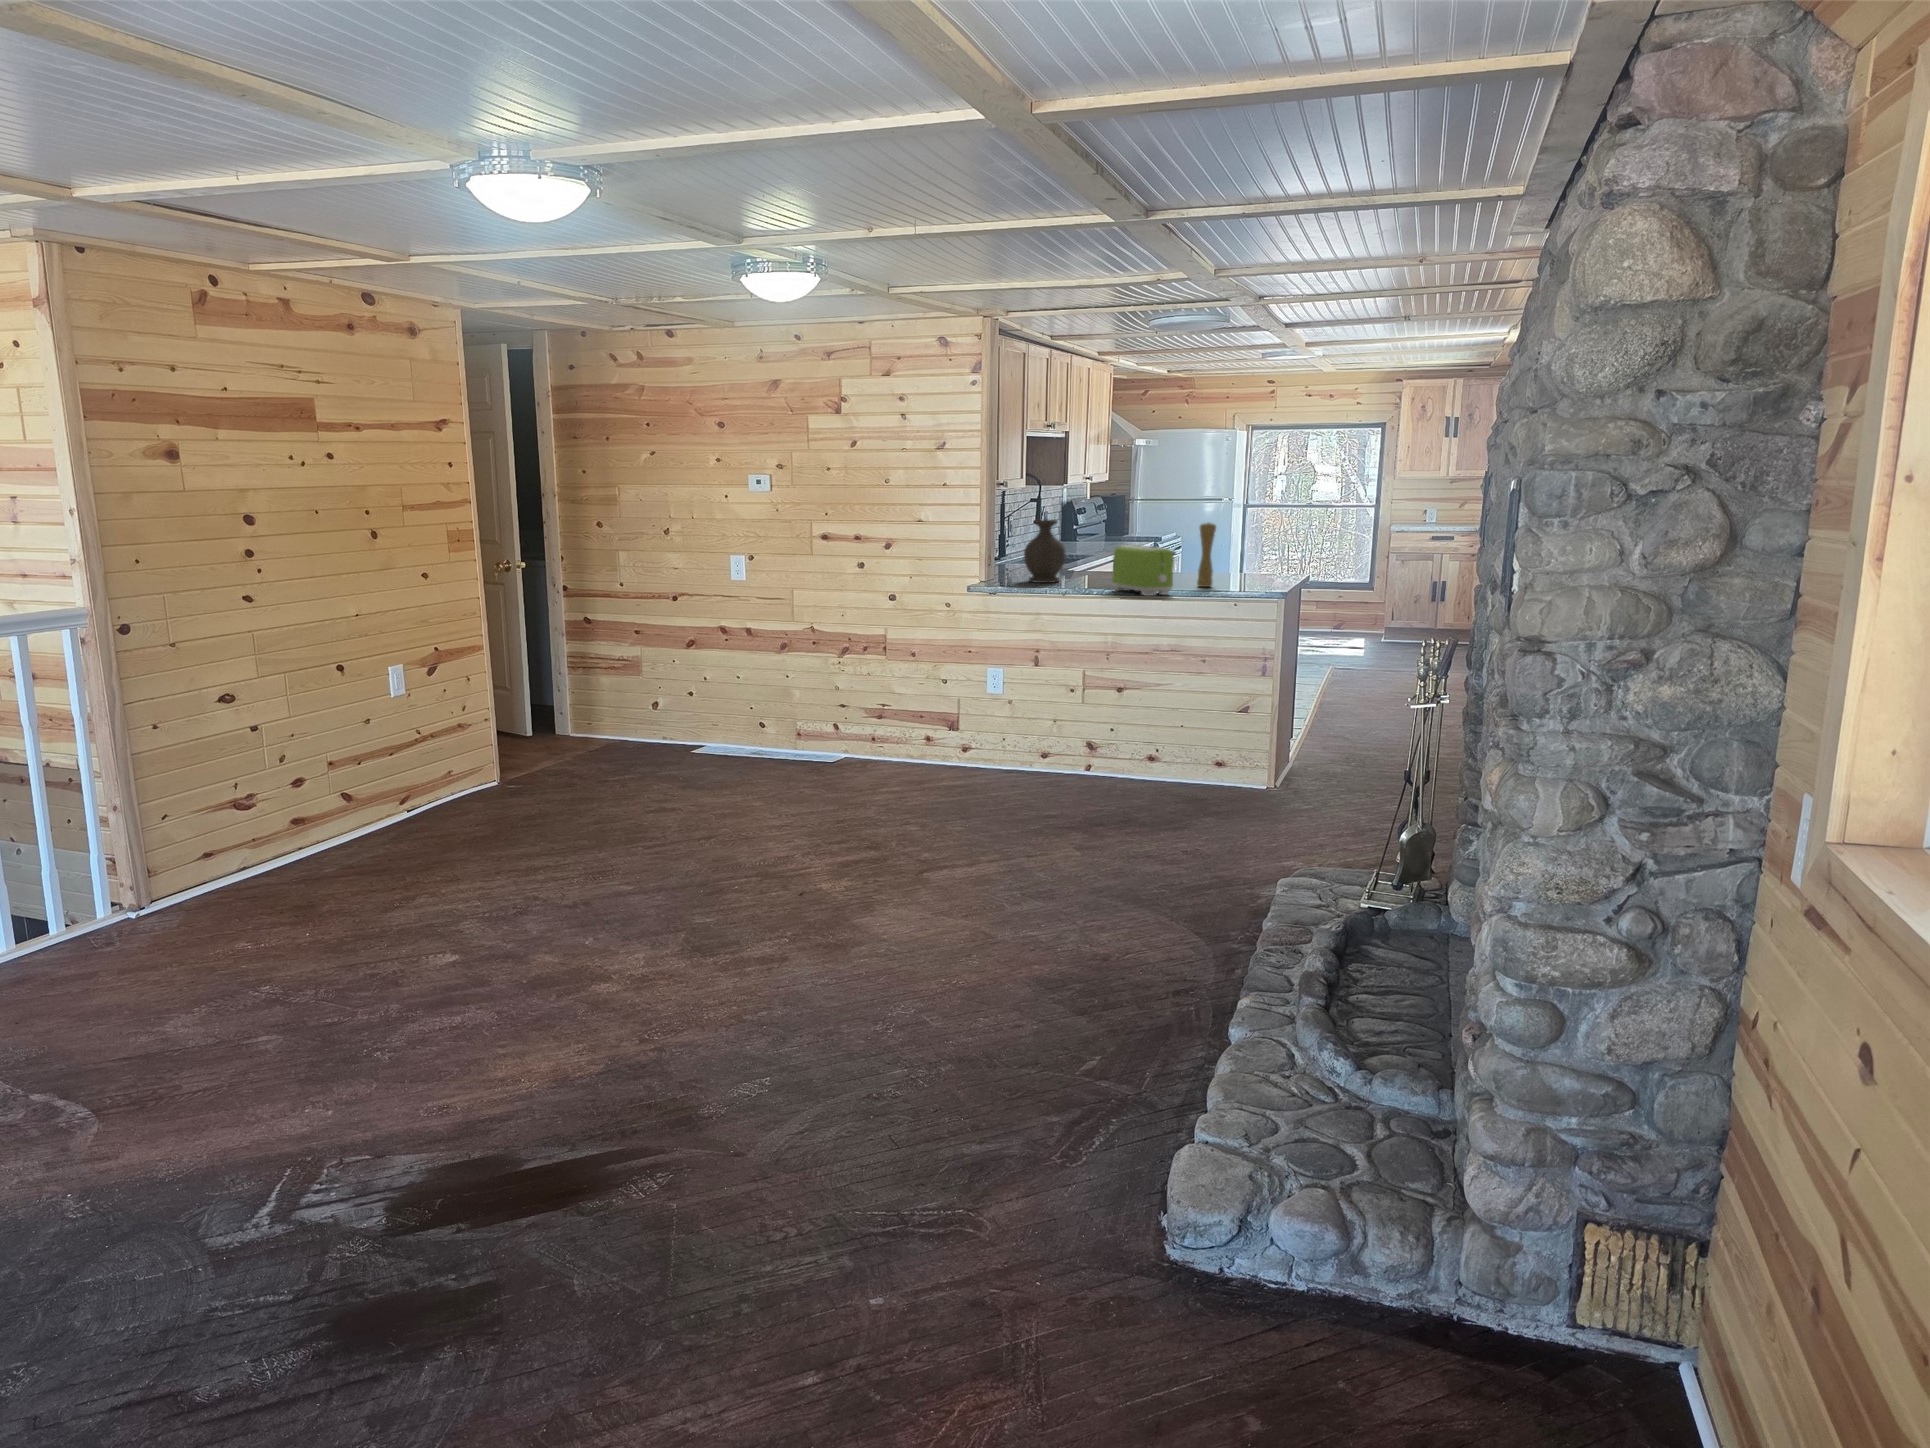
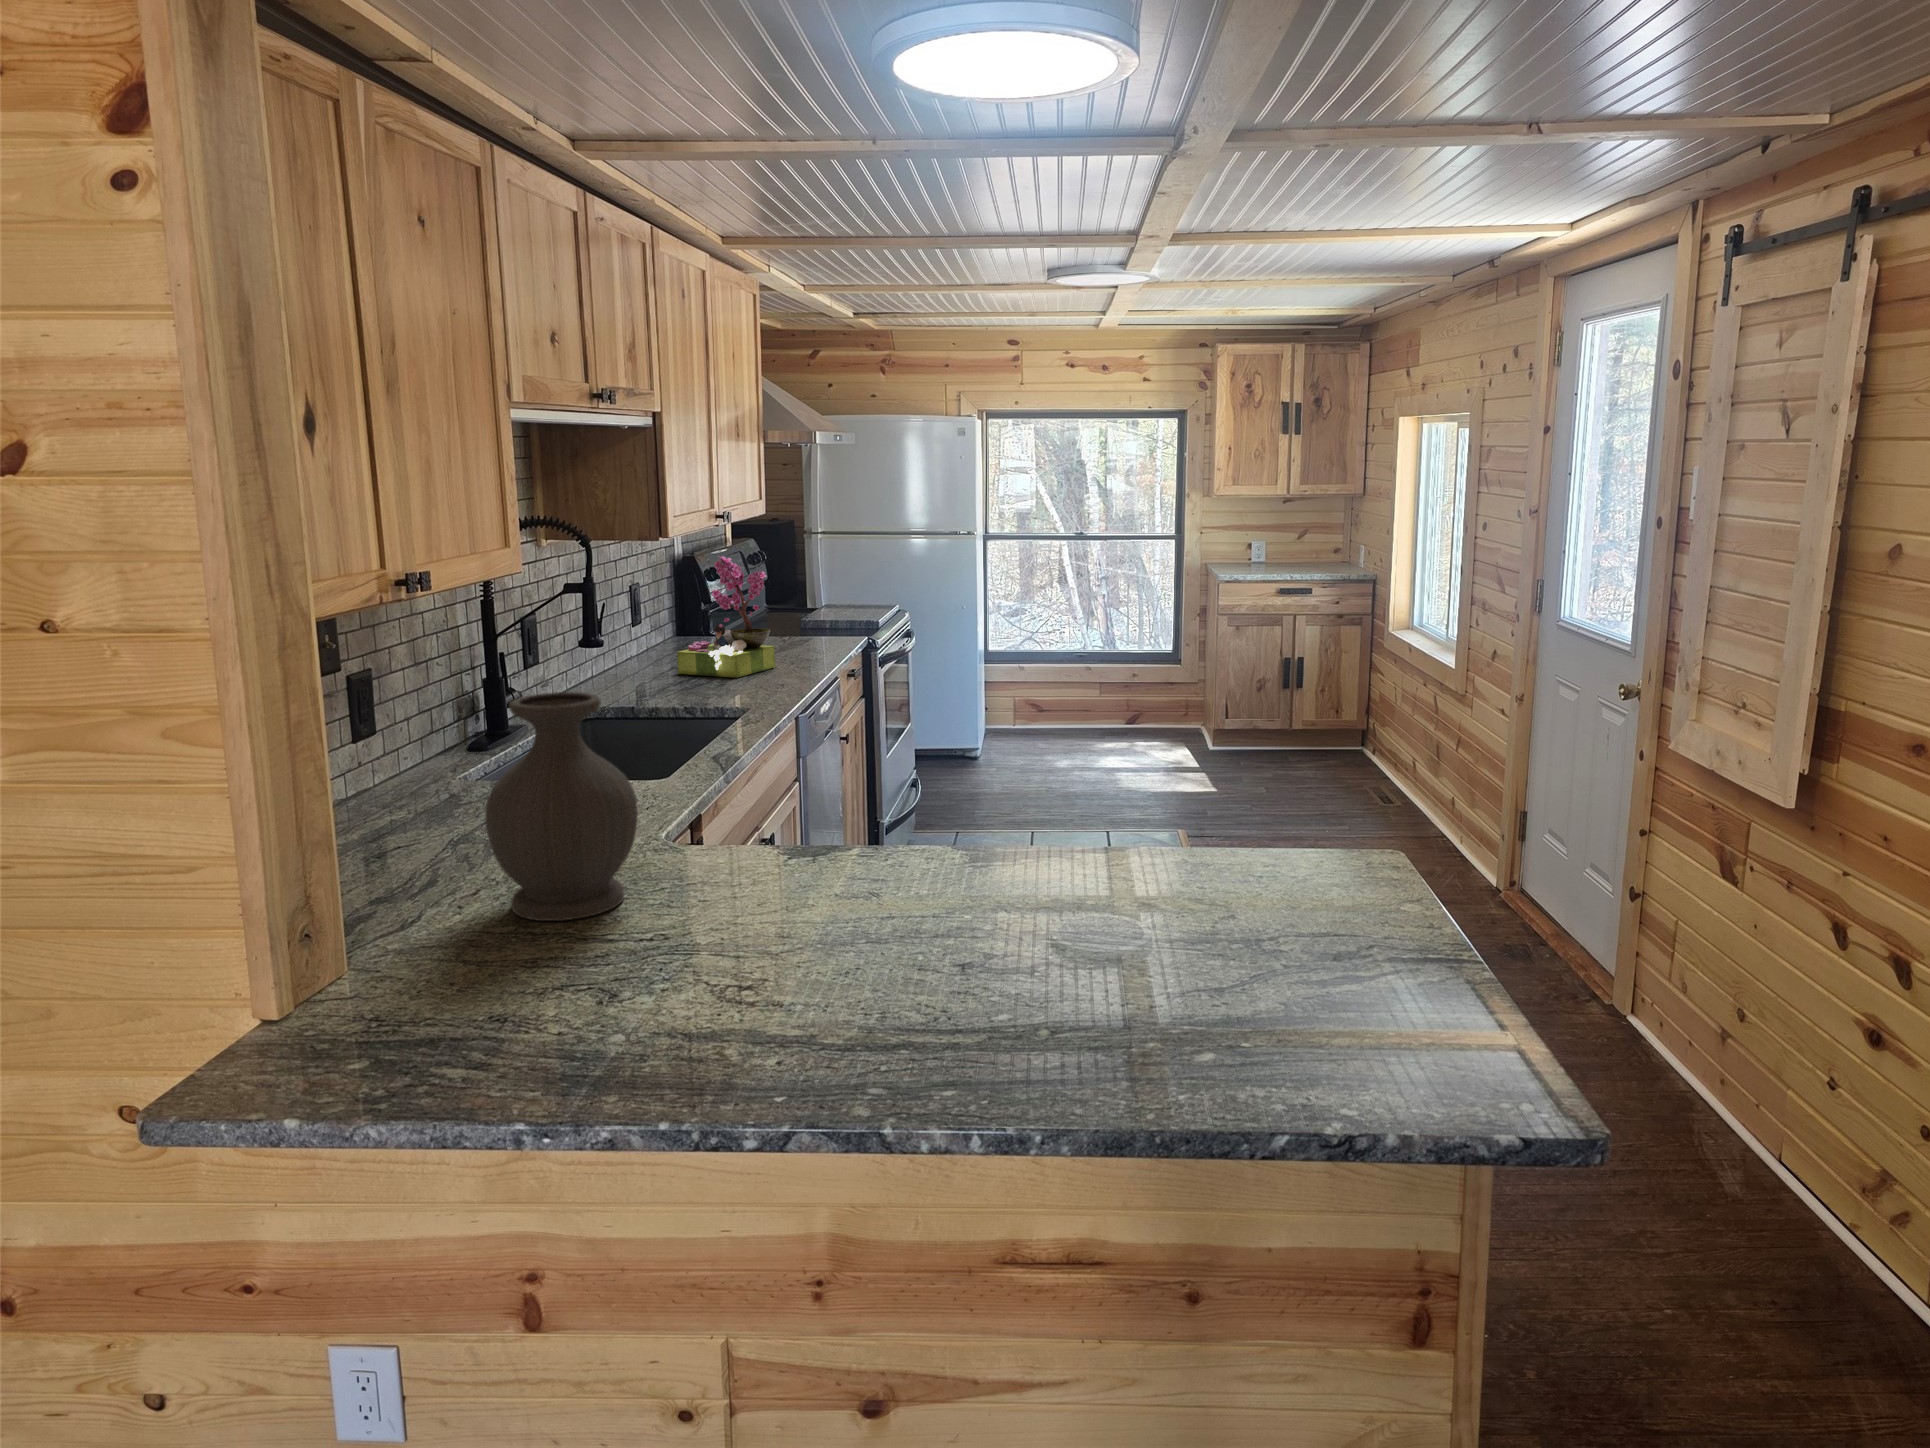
flower arrangement: none [1064,498,1109,554] -> present [677,556,775,678]
pepper mill: present [1197,523,1216,587] -> none [1086,699,1140,910]
toaster: present [1112,545,1174,596] -> none [809,817,1060,1070]

